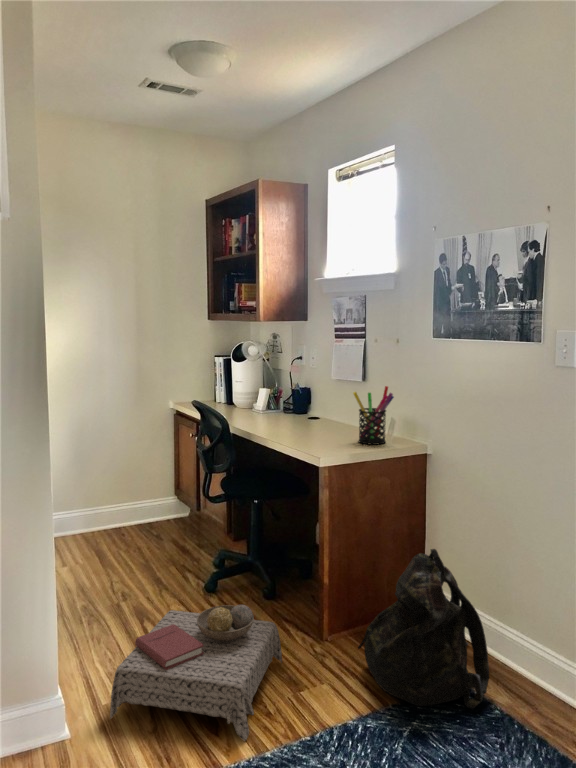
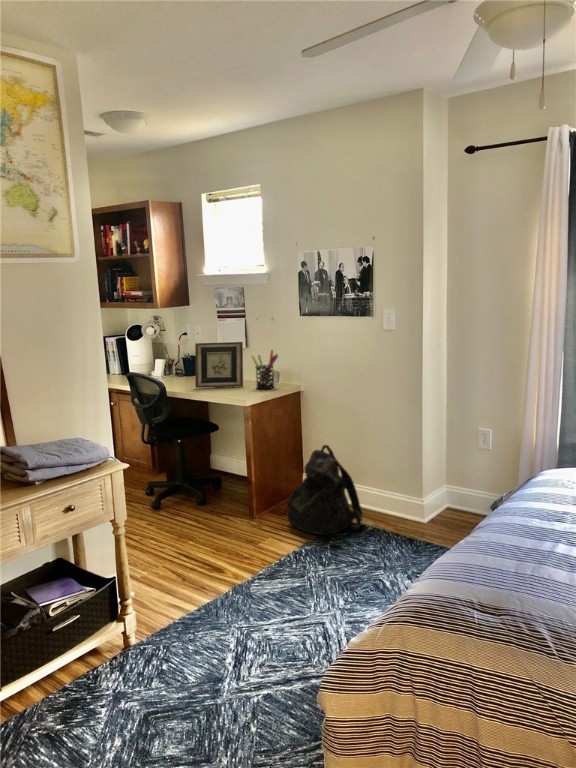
picture frame: none [281,369,351,437] -> present [195,342,243,388]
ottoman: present [110,604,282,741] -> none [147,499,244,582]

